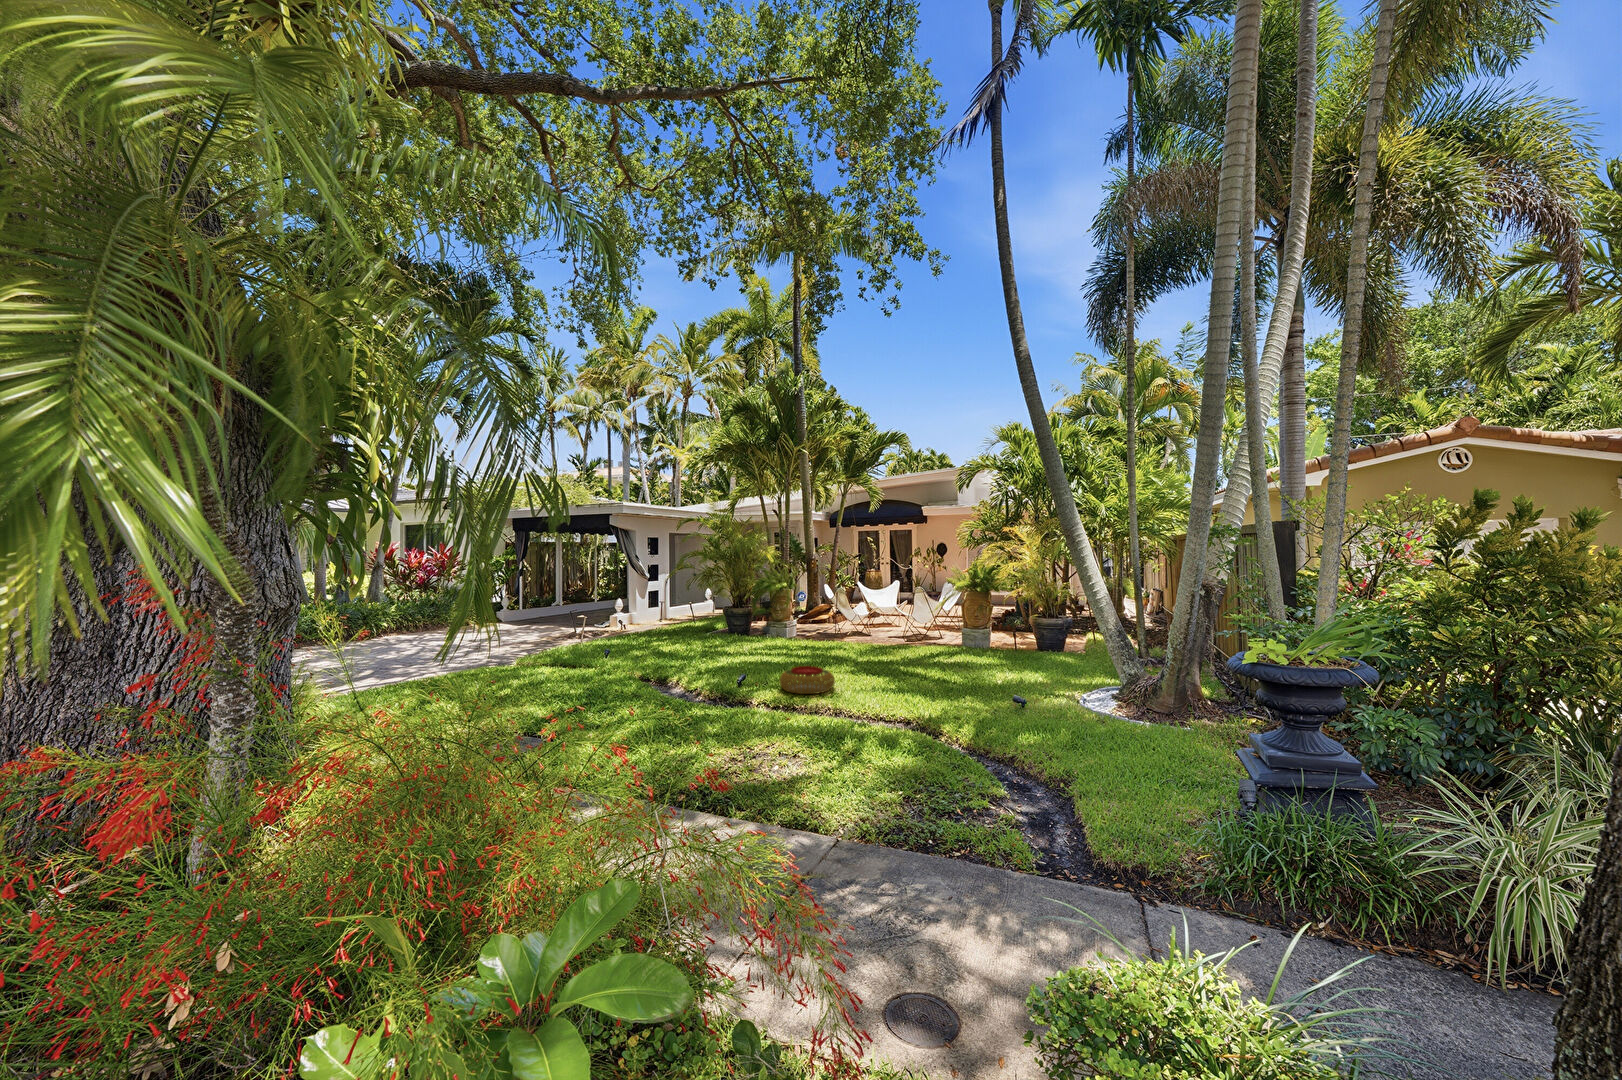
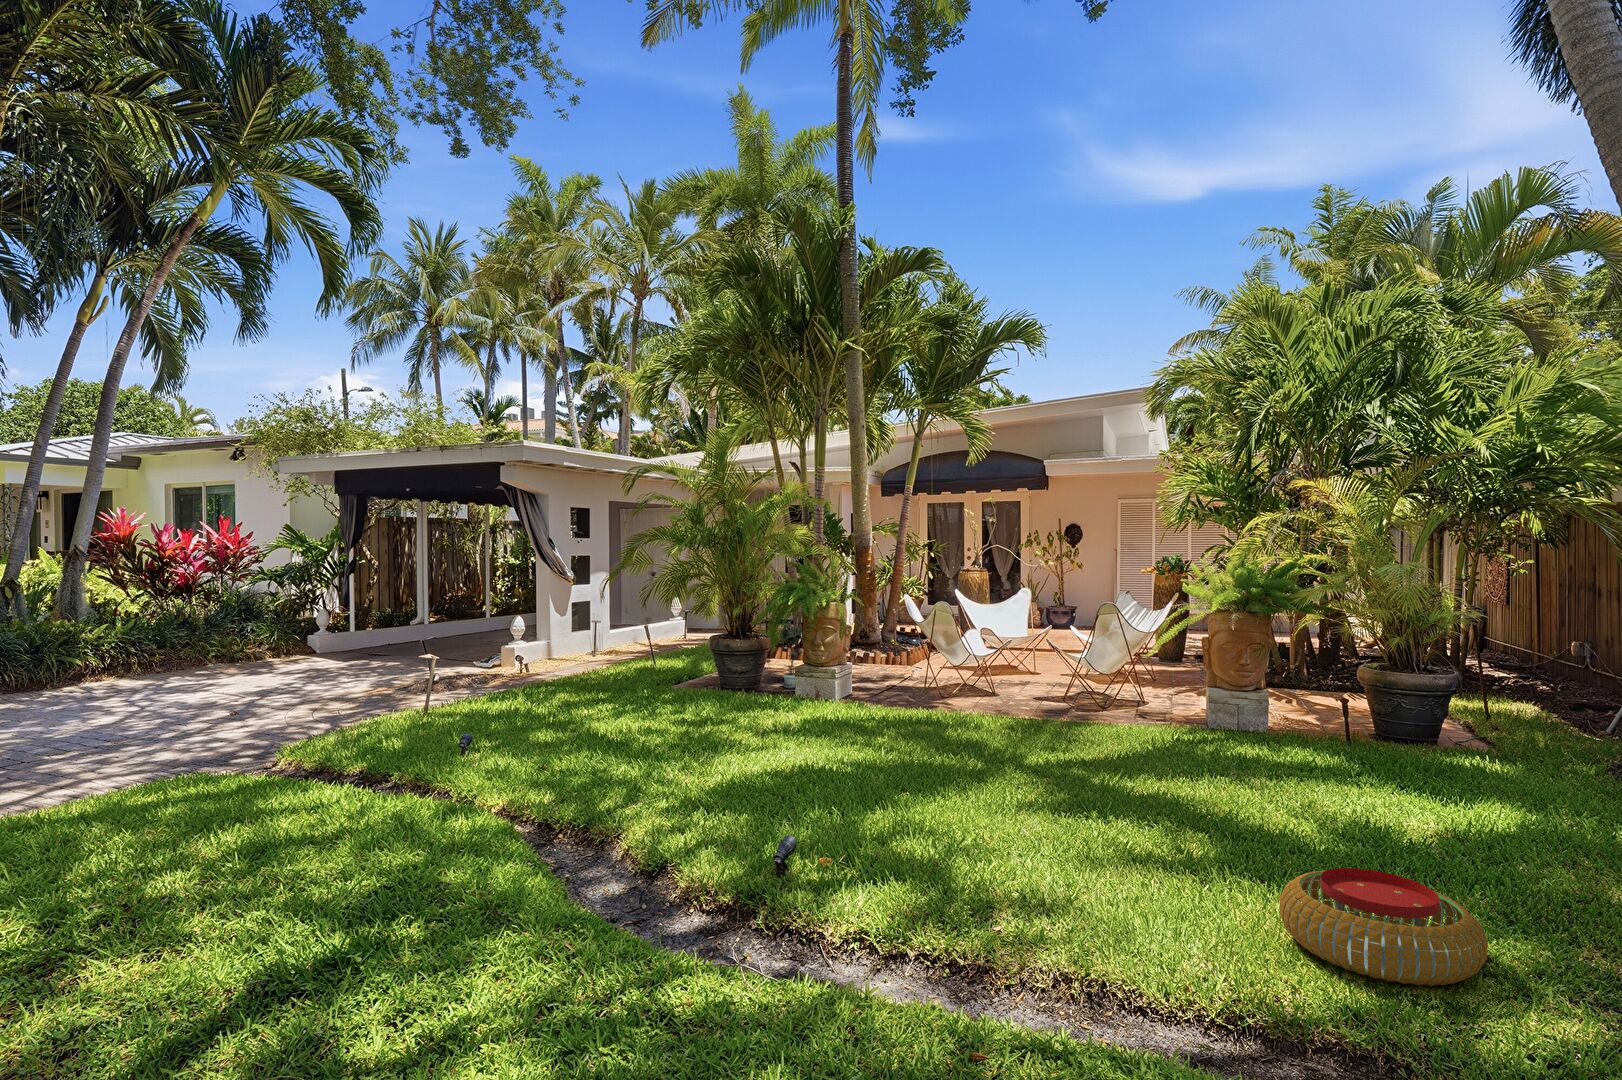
pouf: present [779,666,835,694] -> present [1279,868,1488,986]

